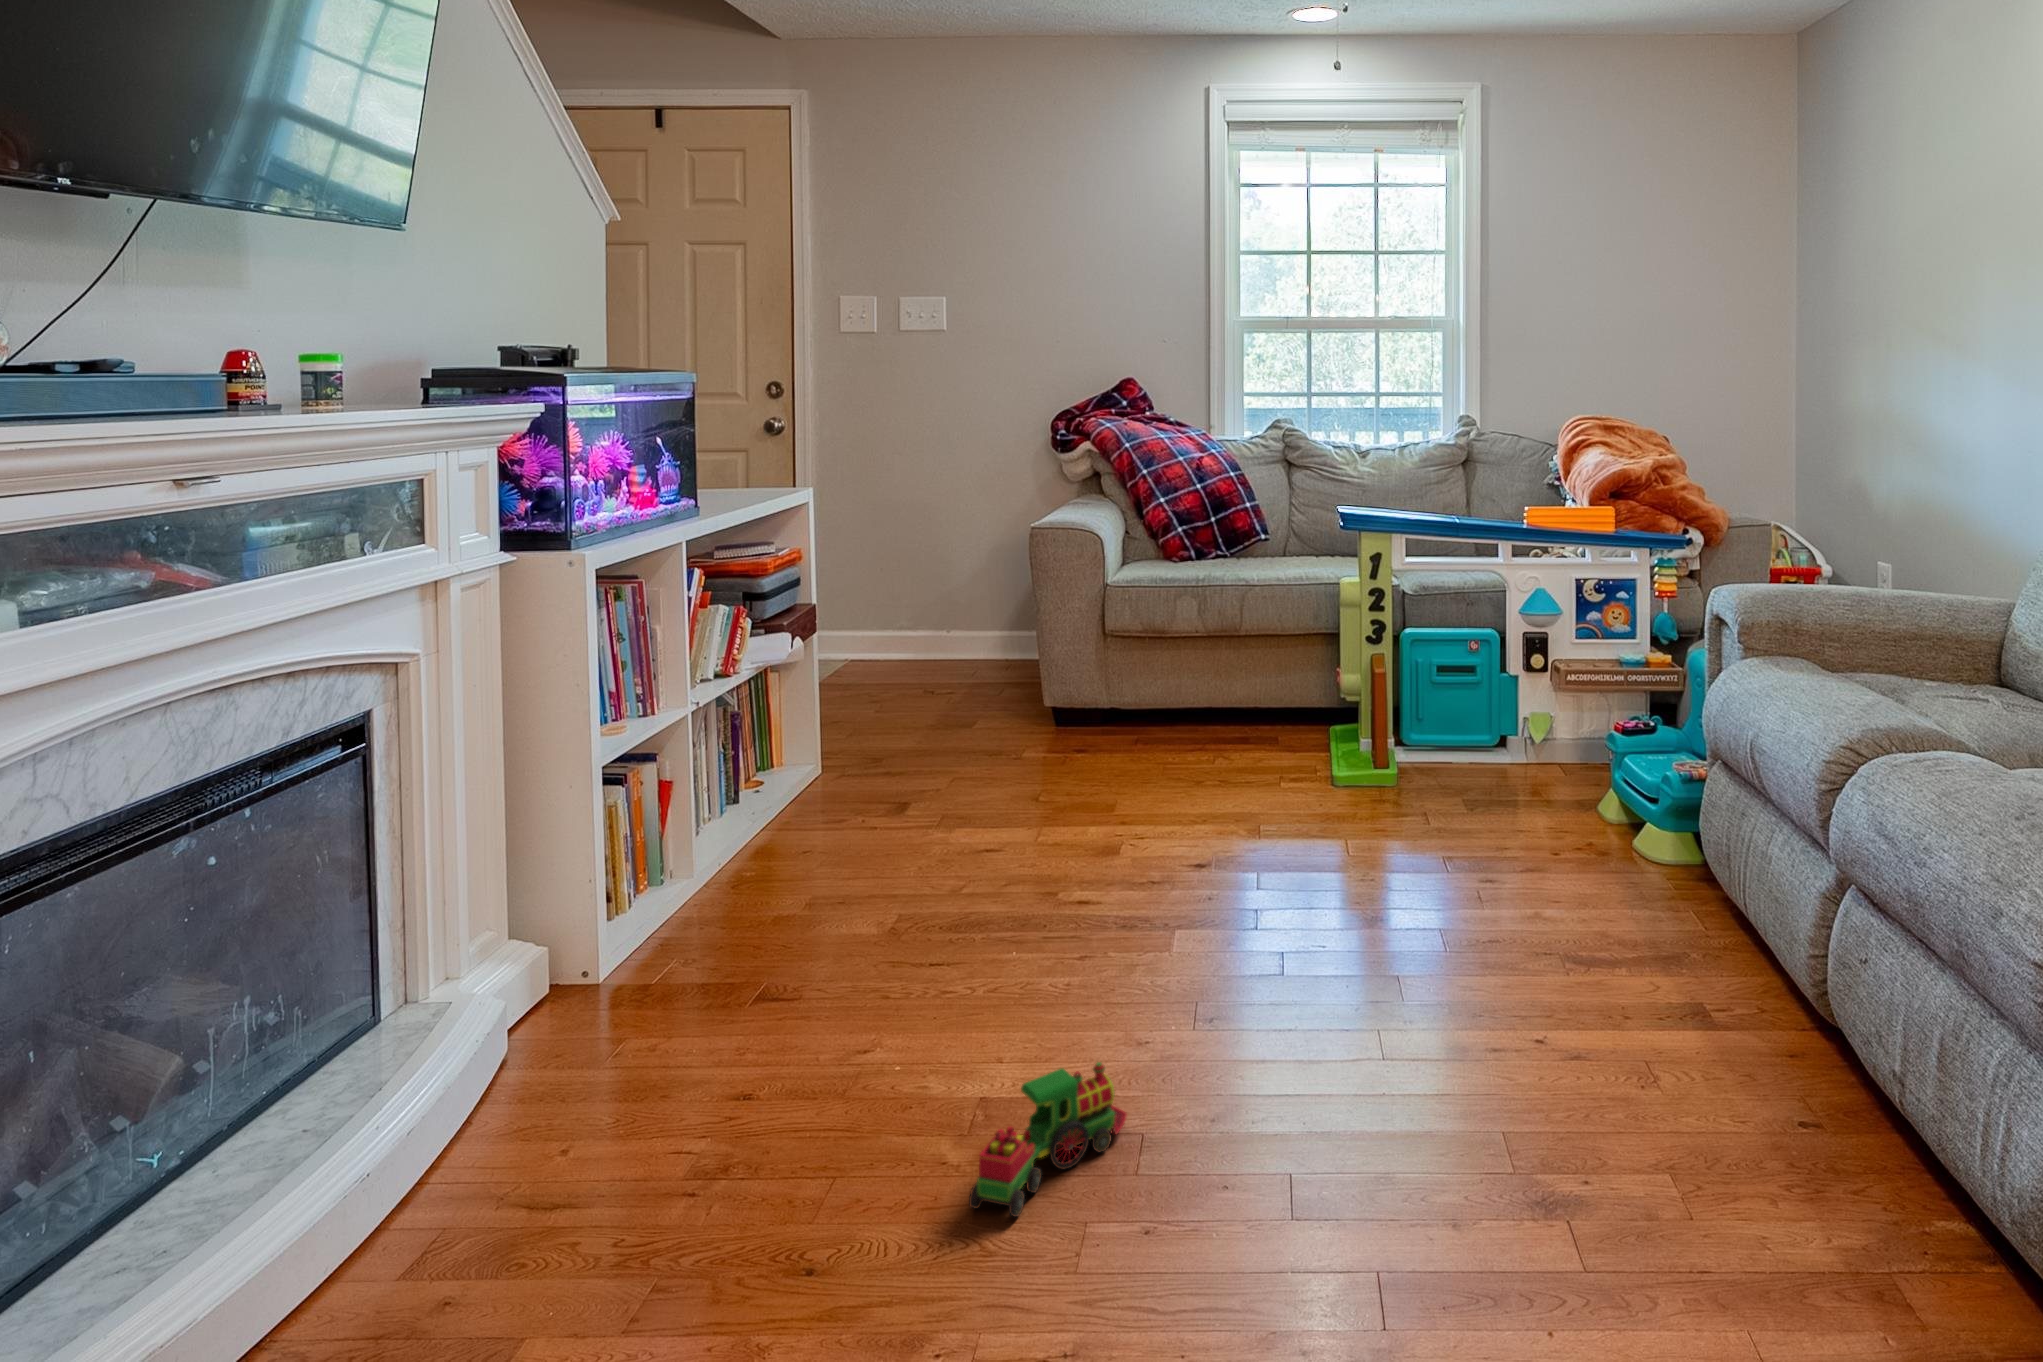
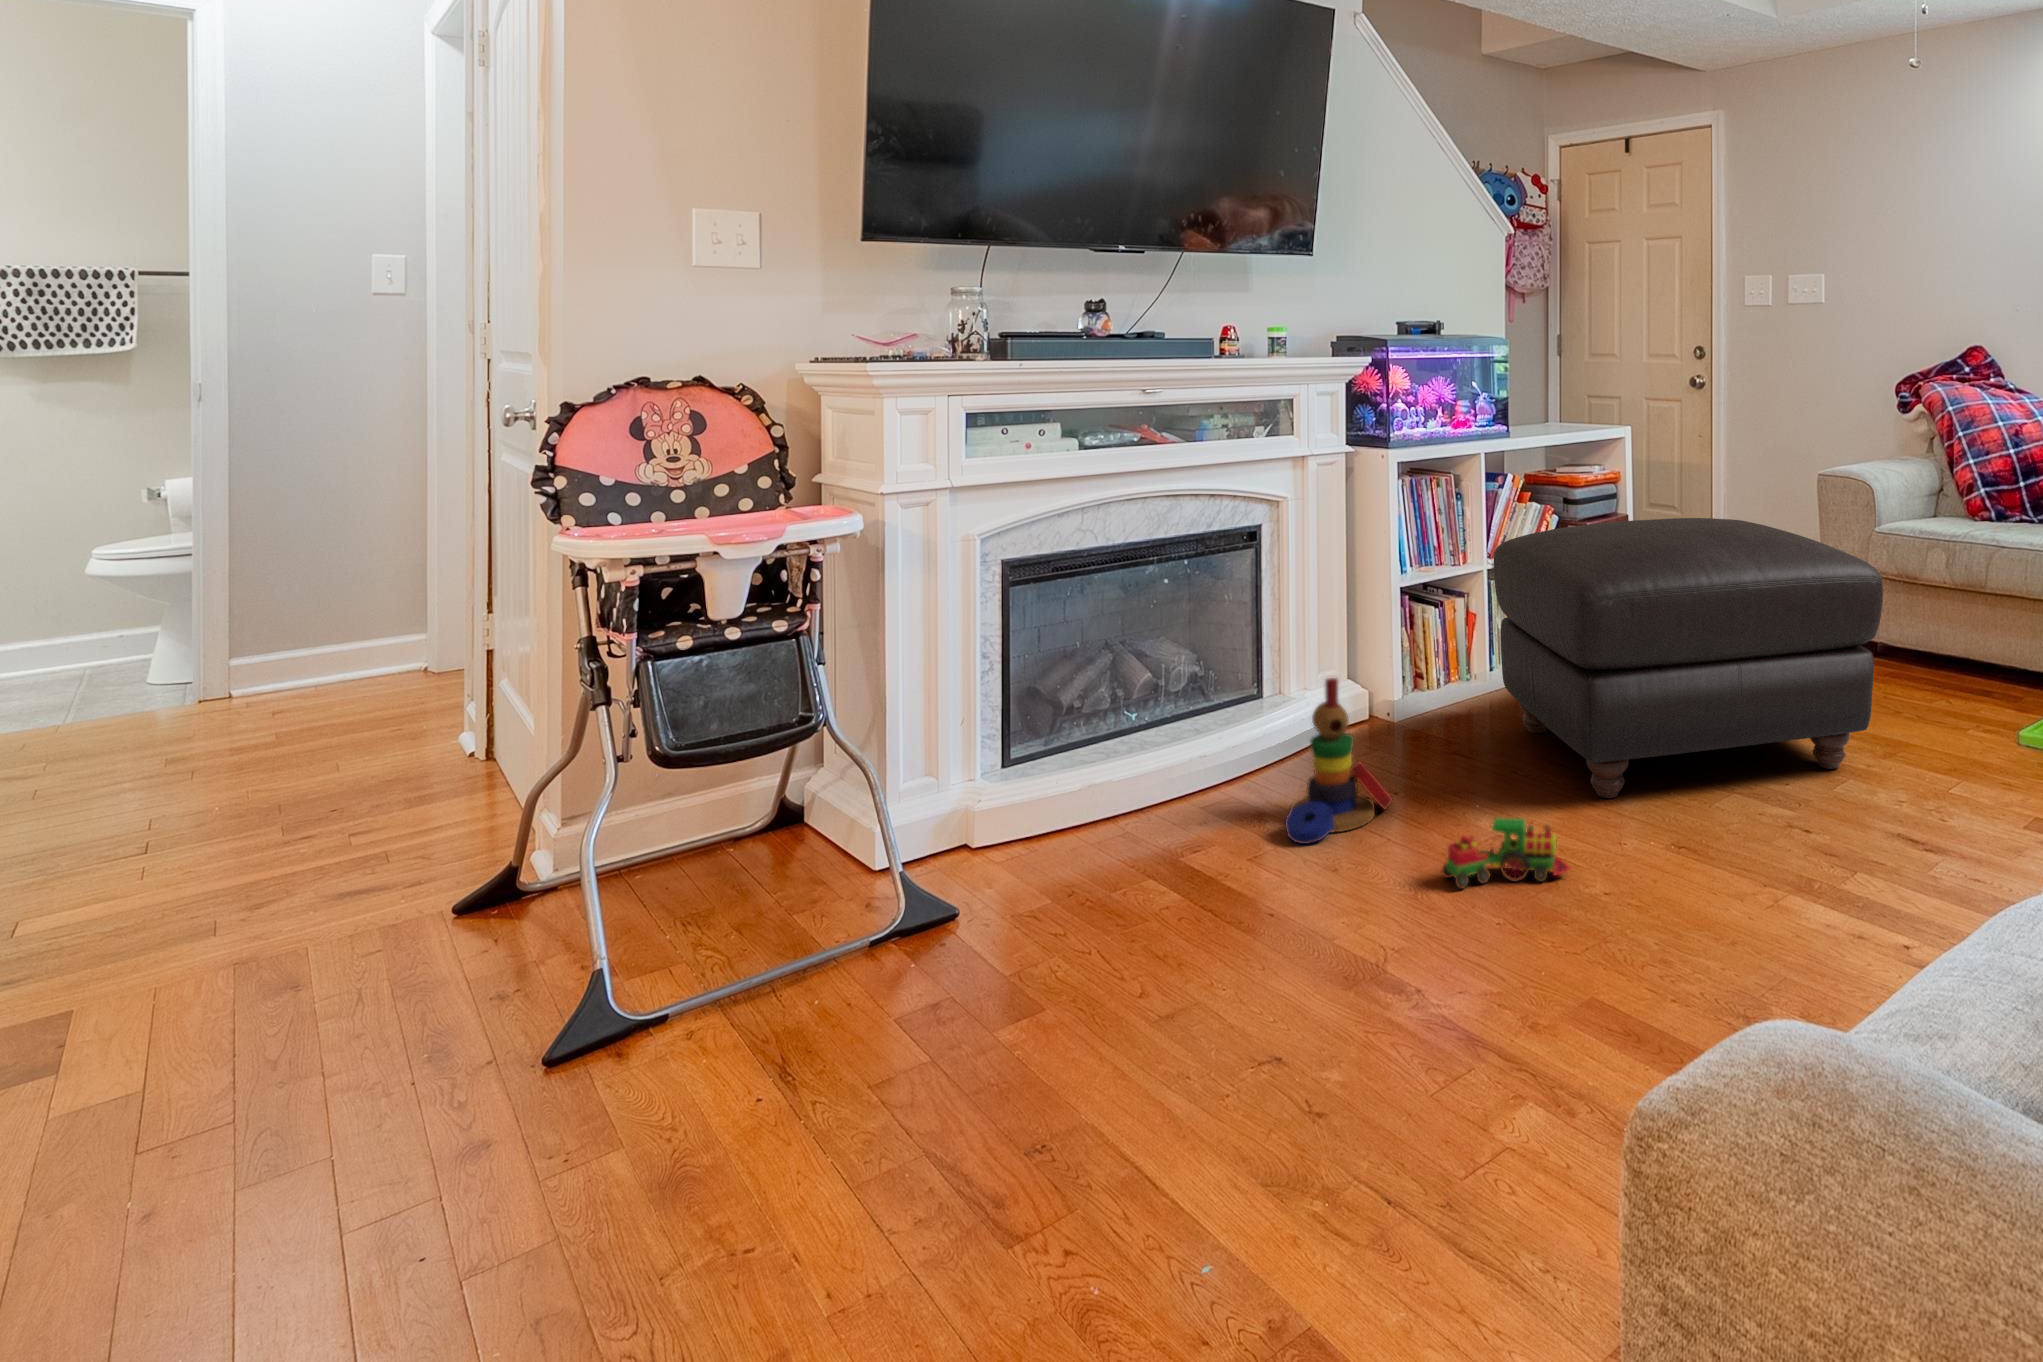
ottoman: none [760,593,1264,993] -> present [1494,518,1883,798]
stacking toy: none [588,948,772,1268] -> present [1285,678,1393,844]

